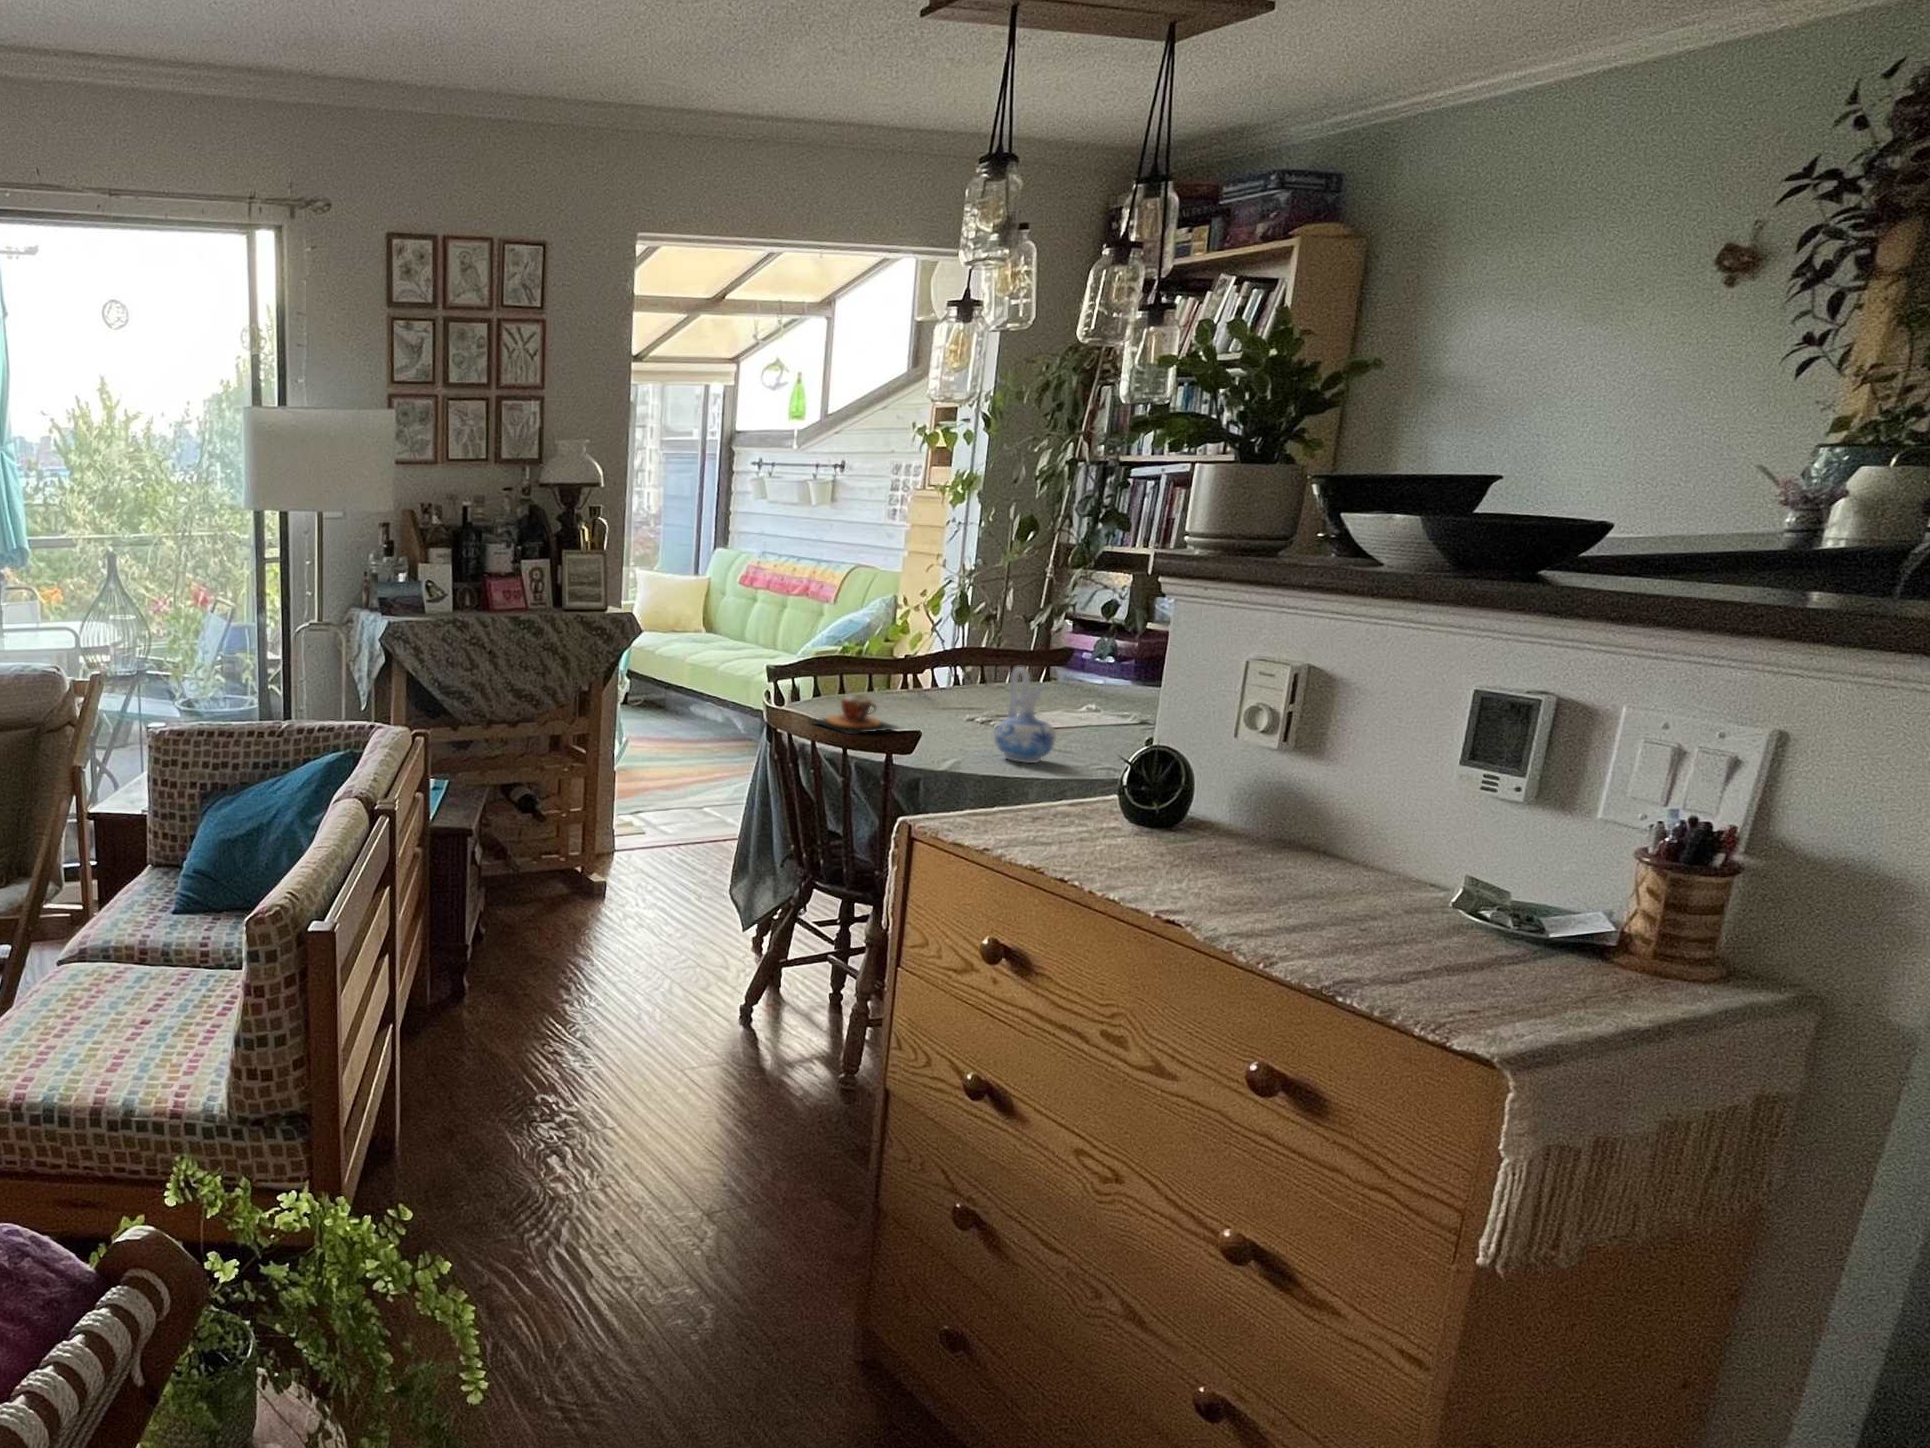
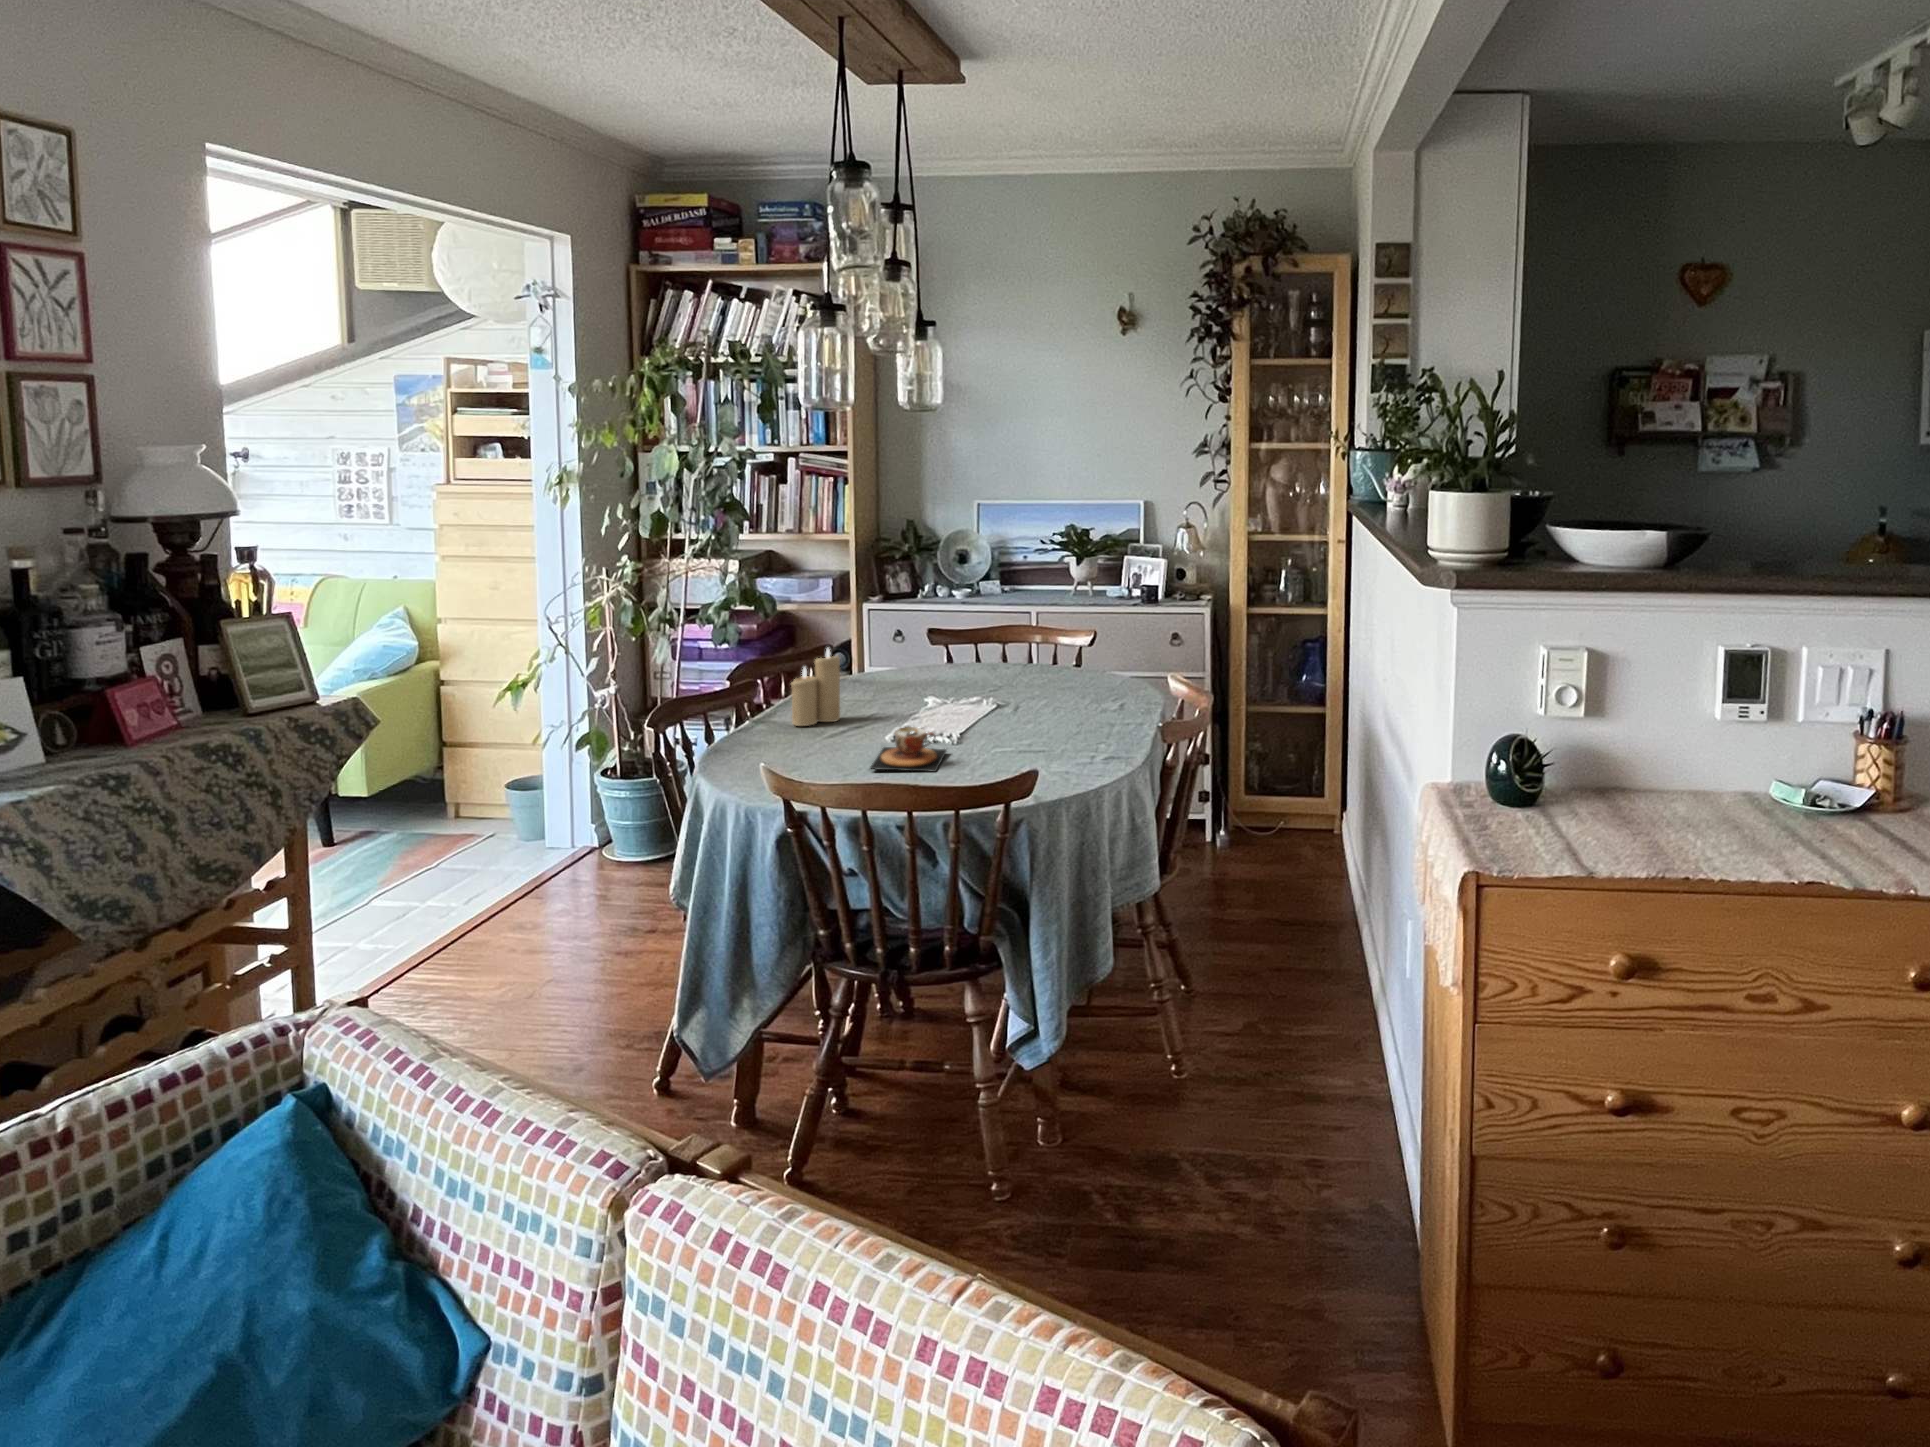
candle: none [874,635,933,705] -> present [791,648,840,726]
ceramic pitcher: present [994,667,1056,763] -> none [1065,667,1114,751]

